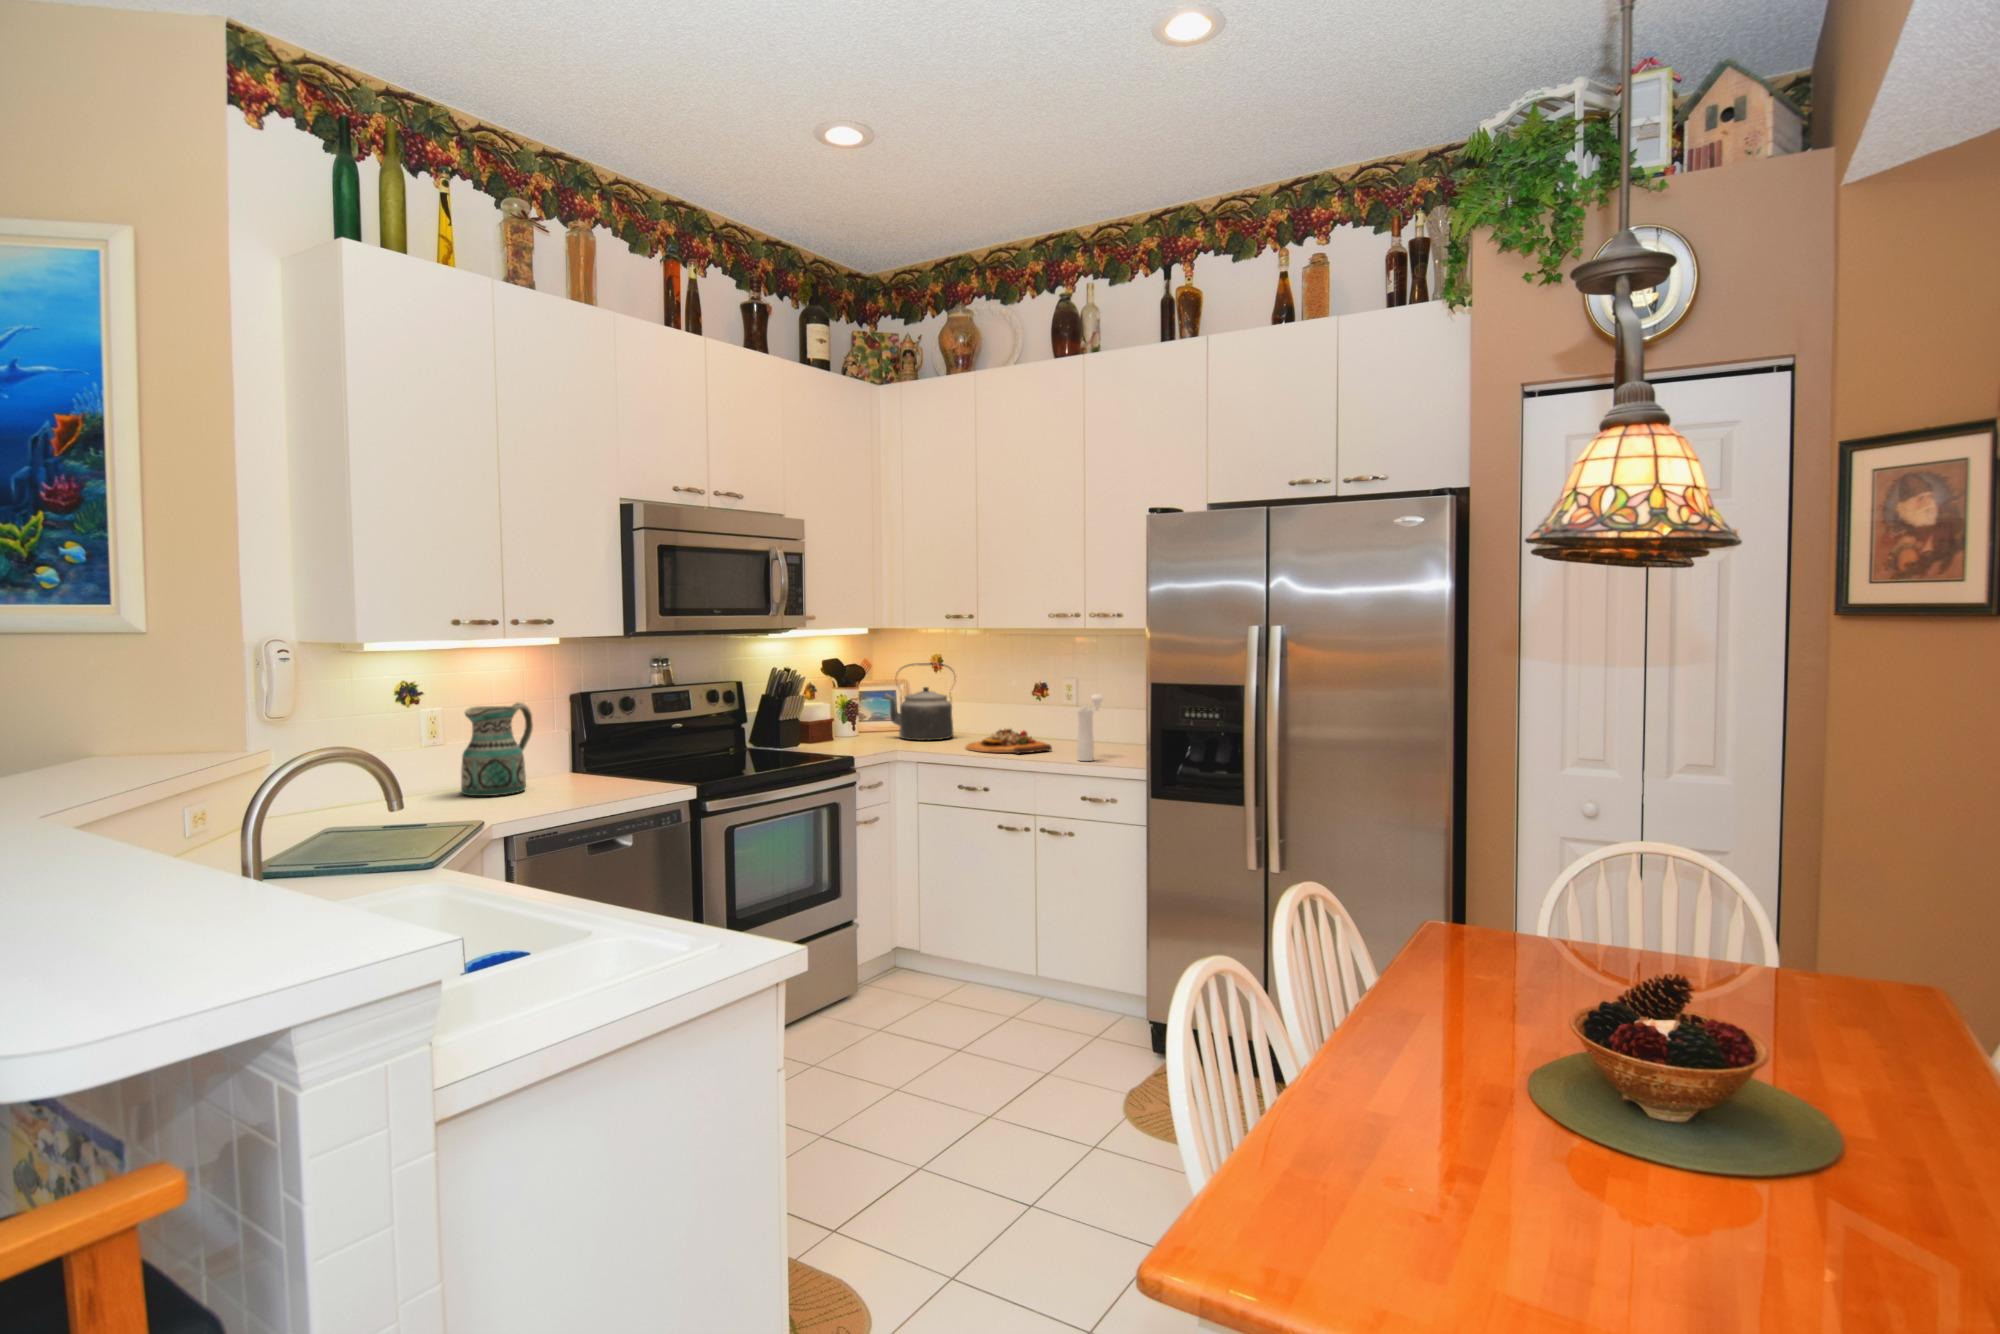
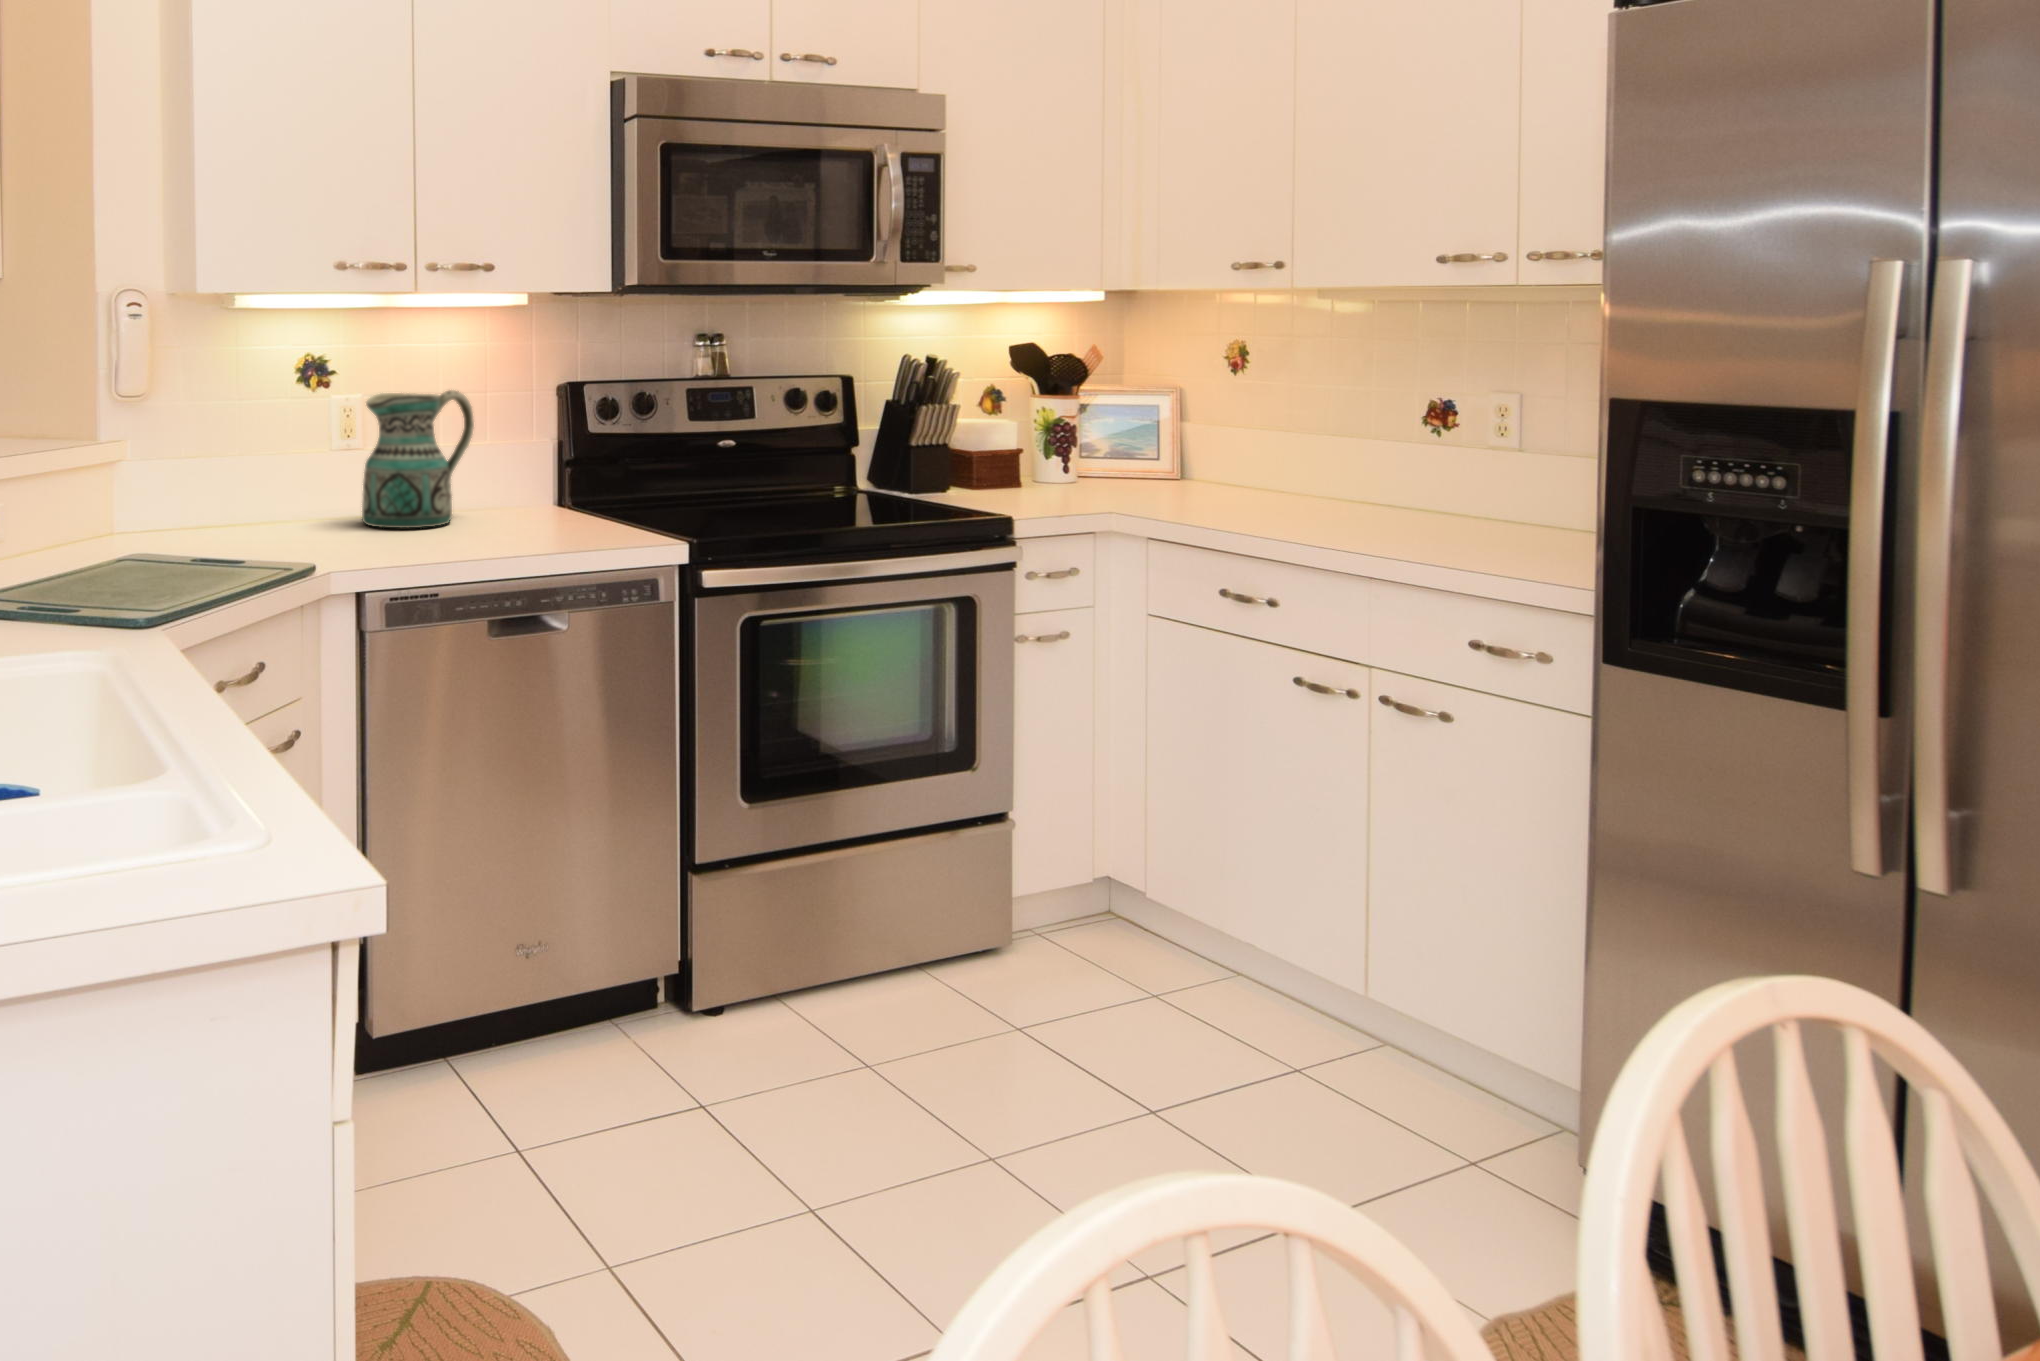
kettle: present [886,663,954,740] -> none [1115,353,1255,496]
pepper mill: present [1077,694,1103,761] -> none [1465,424,1541,563]
cutting board: present [965,729,1052,754] -> none [1246,483,1428,535]

